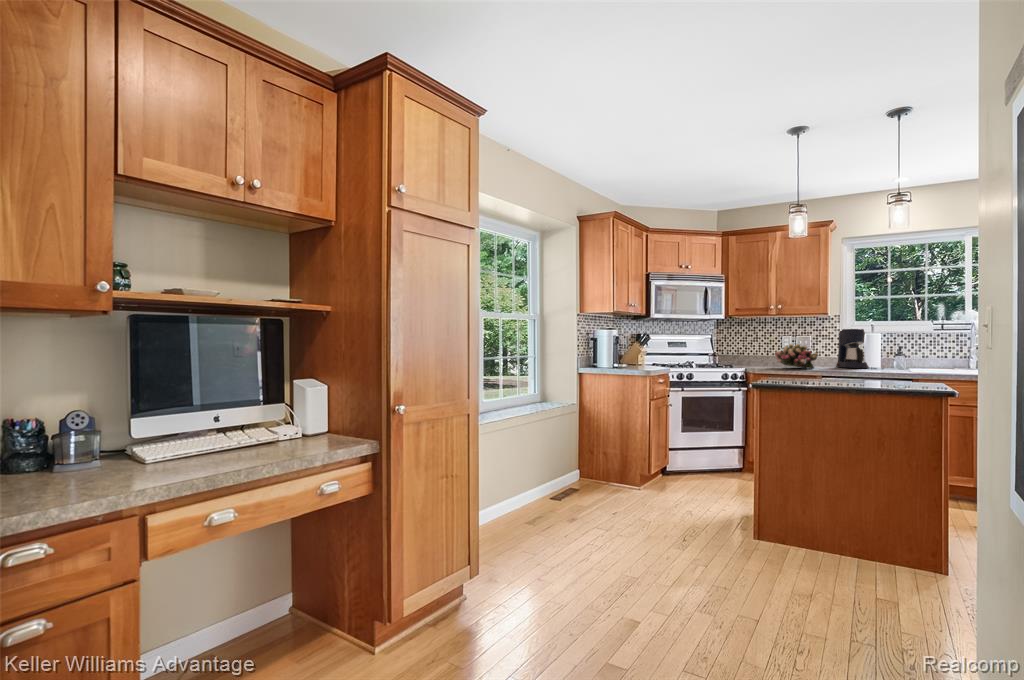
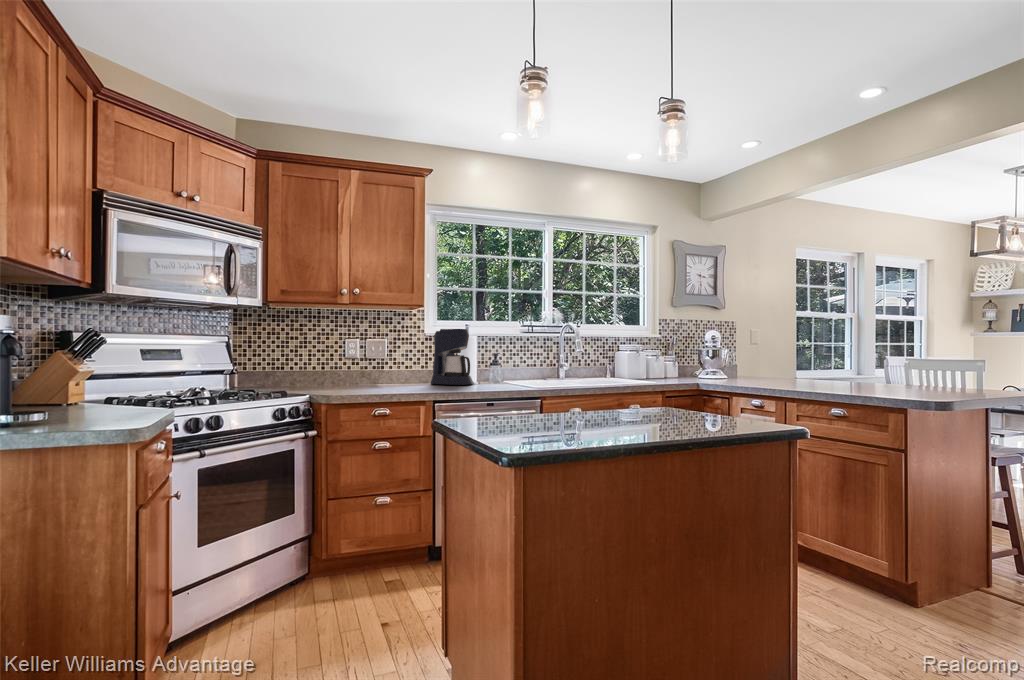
flower arrangement: present [775,344,818,369] -> none [356,350,422,390]

